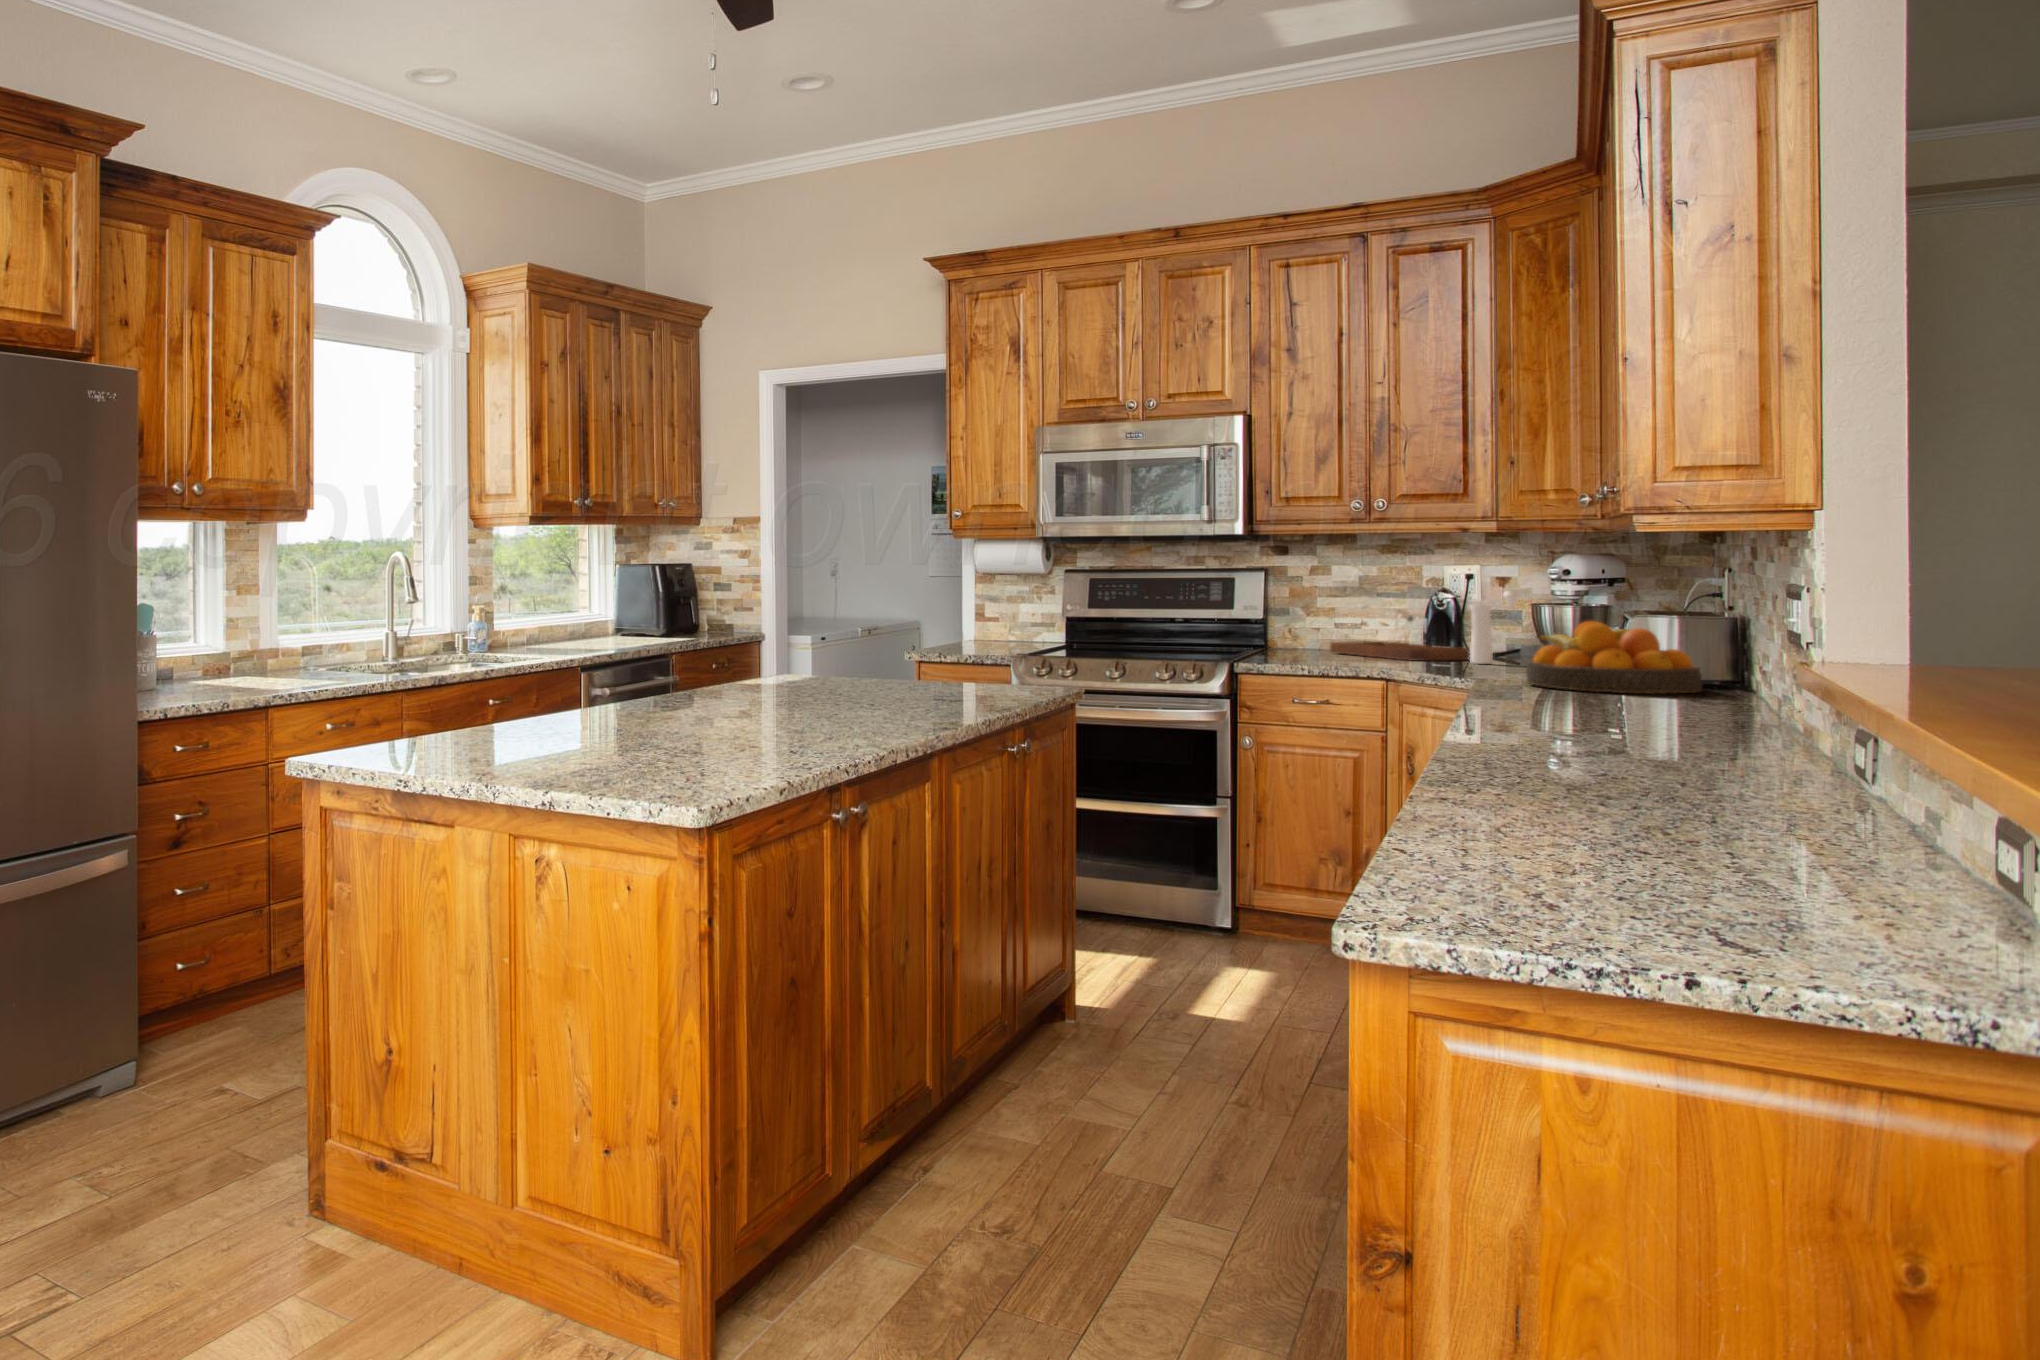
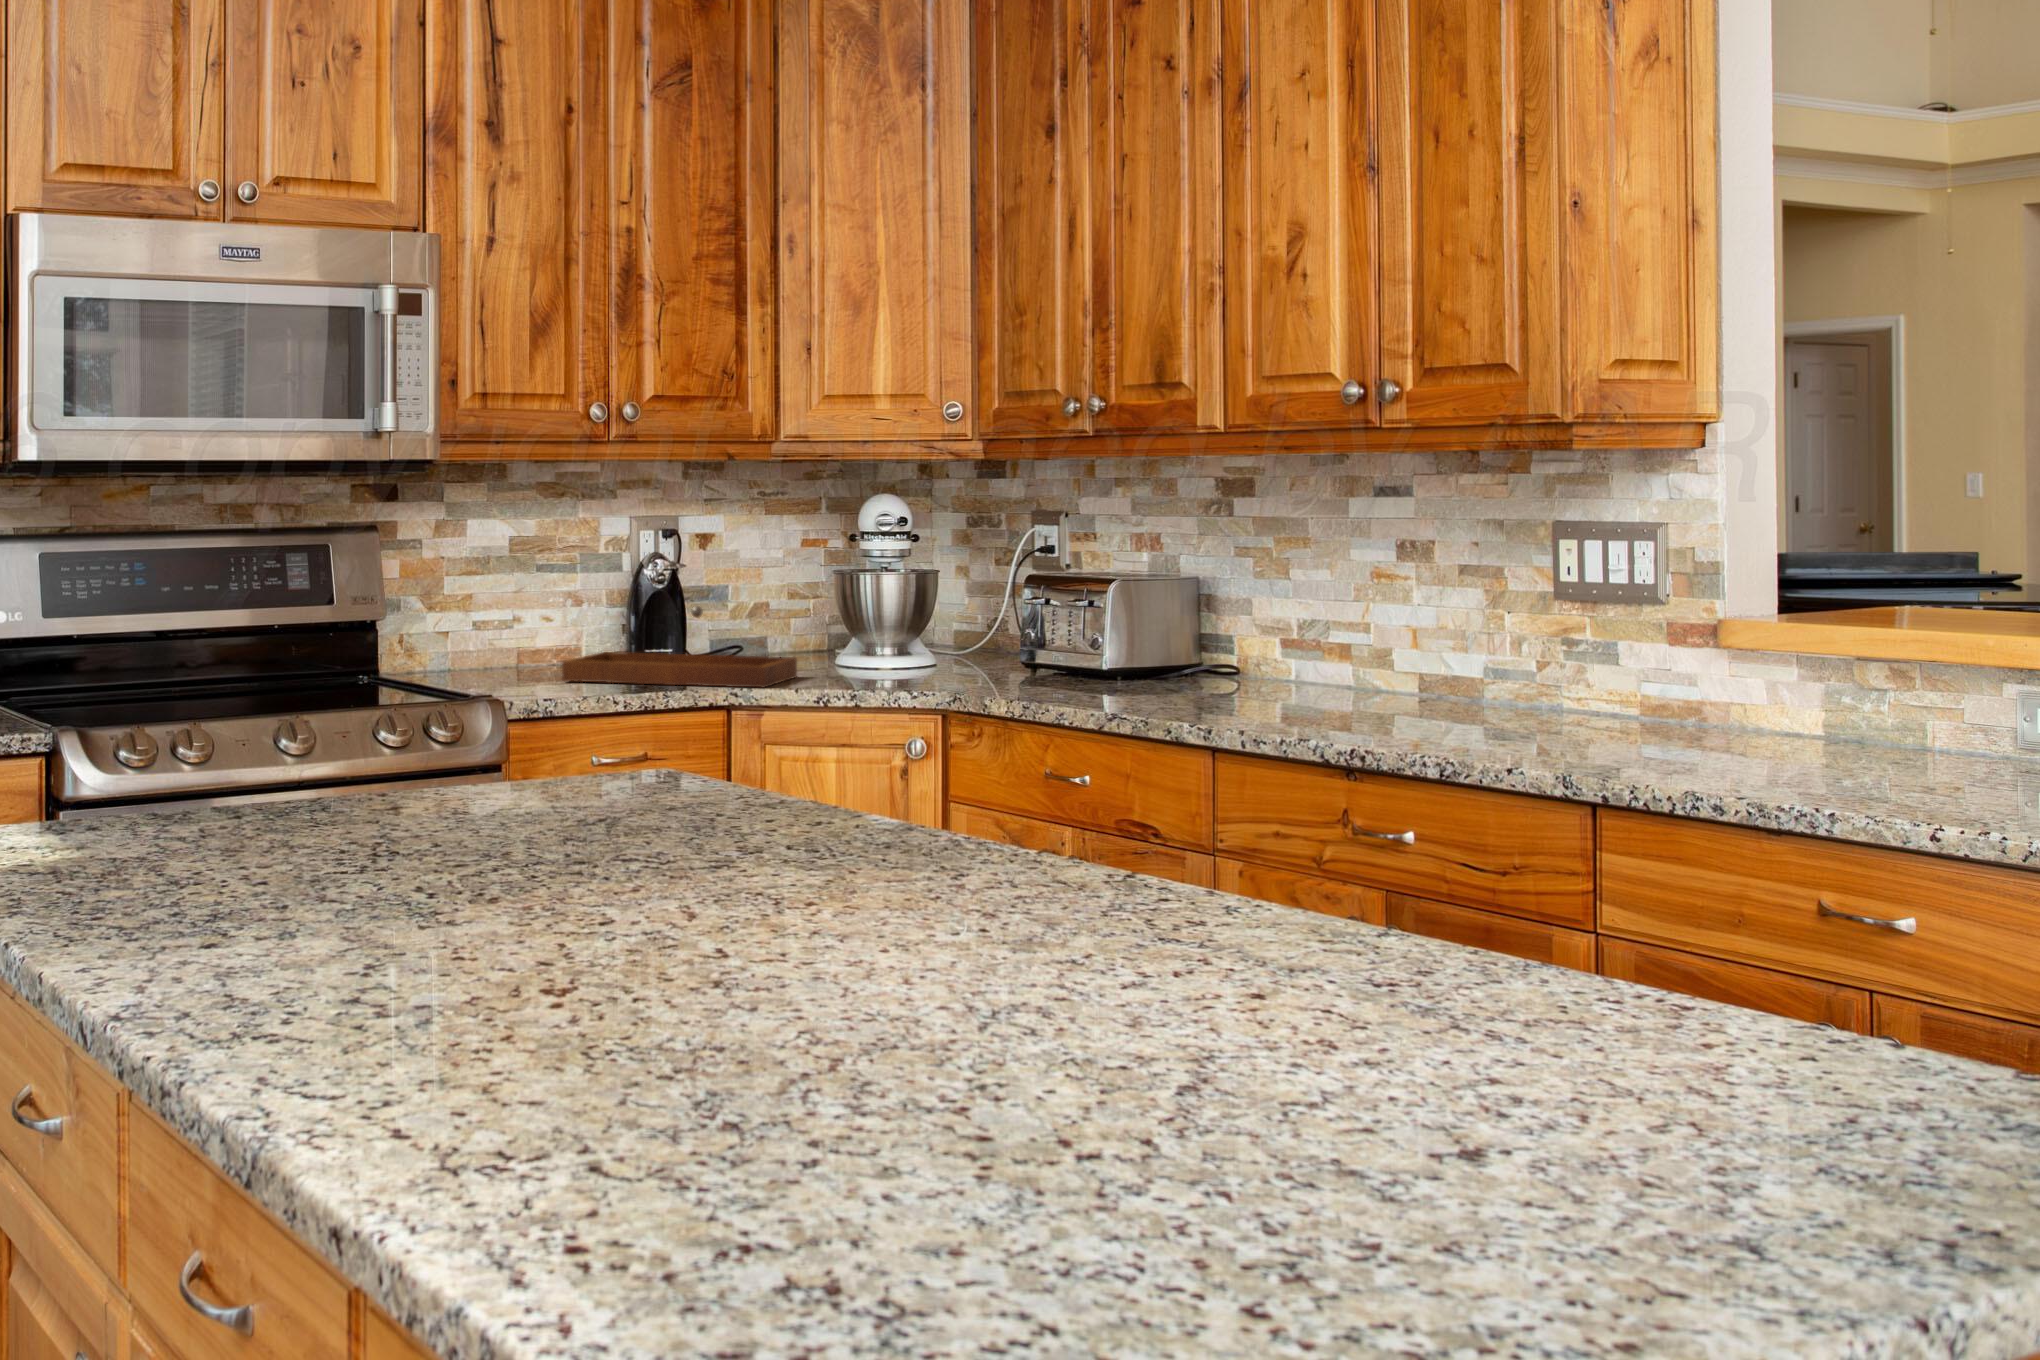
pepper mill: present [1469,591,1520,664] -> none [852,561,891,685]
fruit bowl: present [1526,621,1702,694] -> none [1230,615,1474,733]

